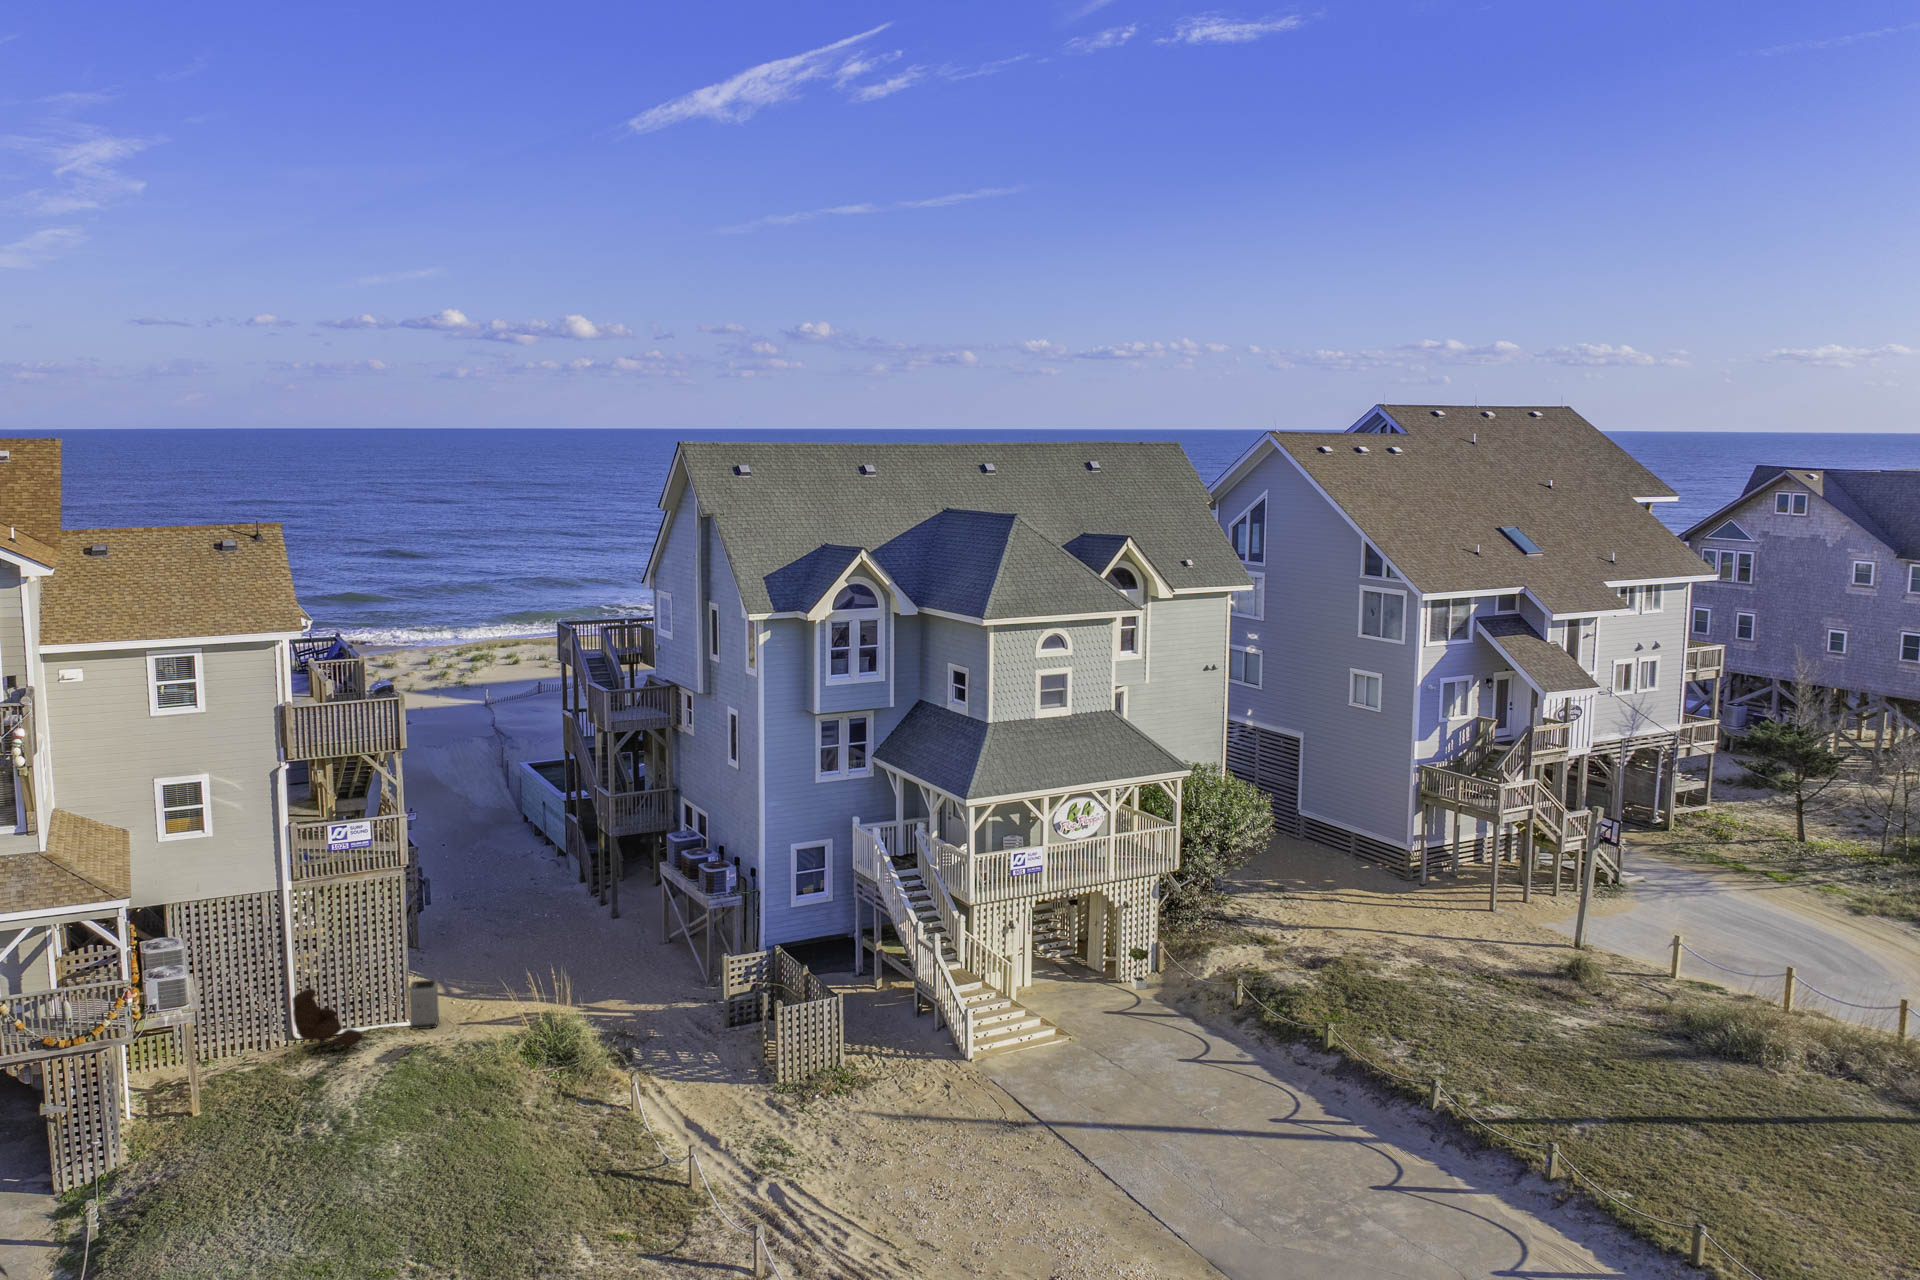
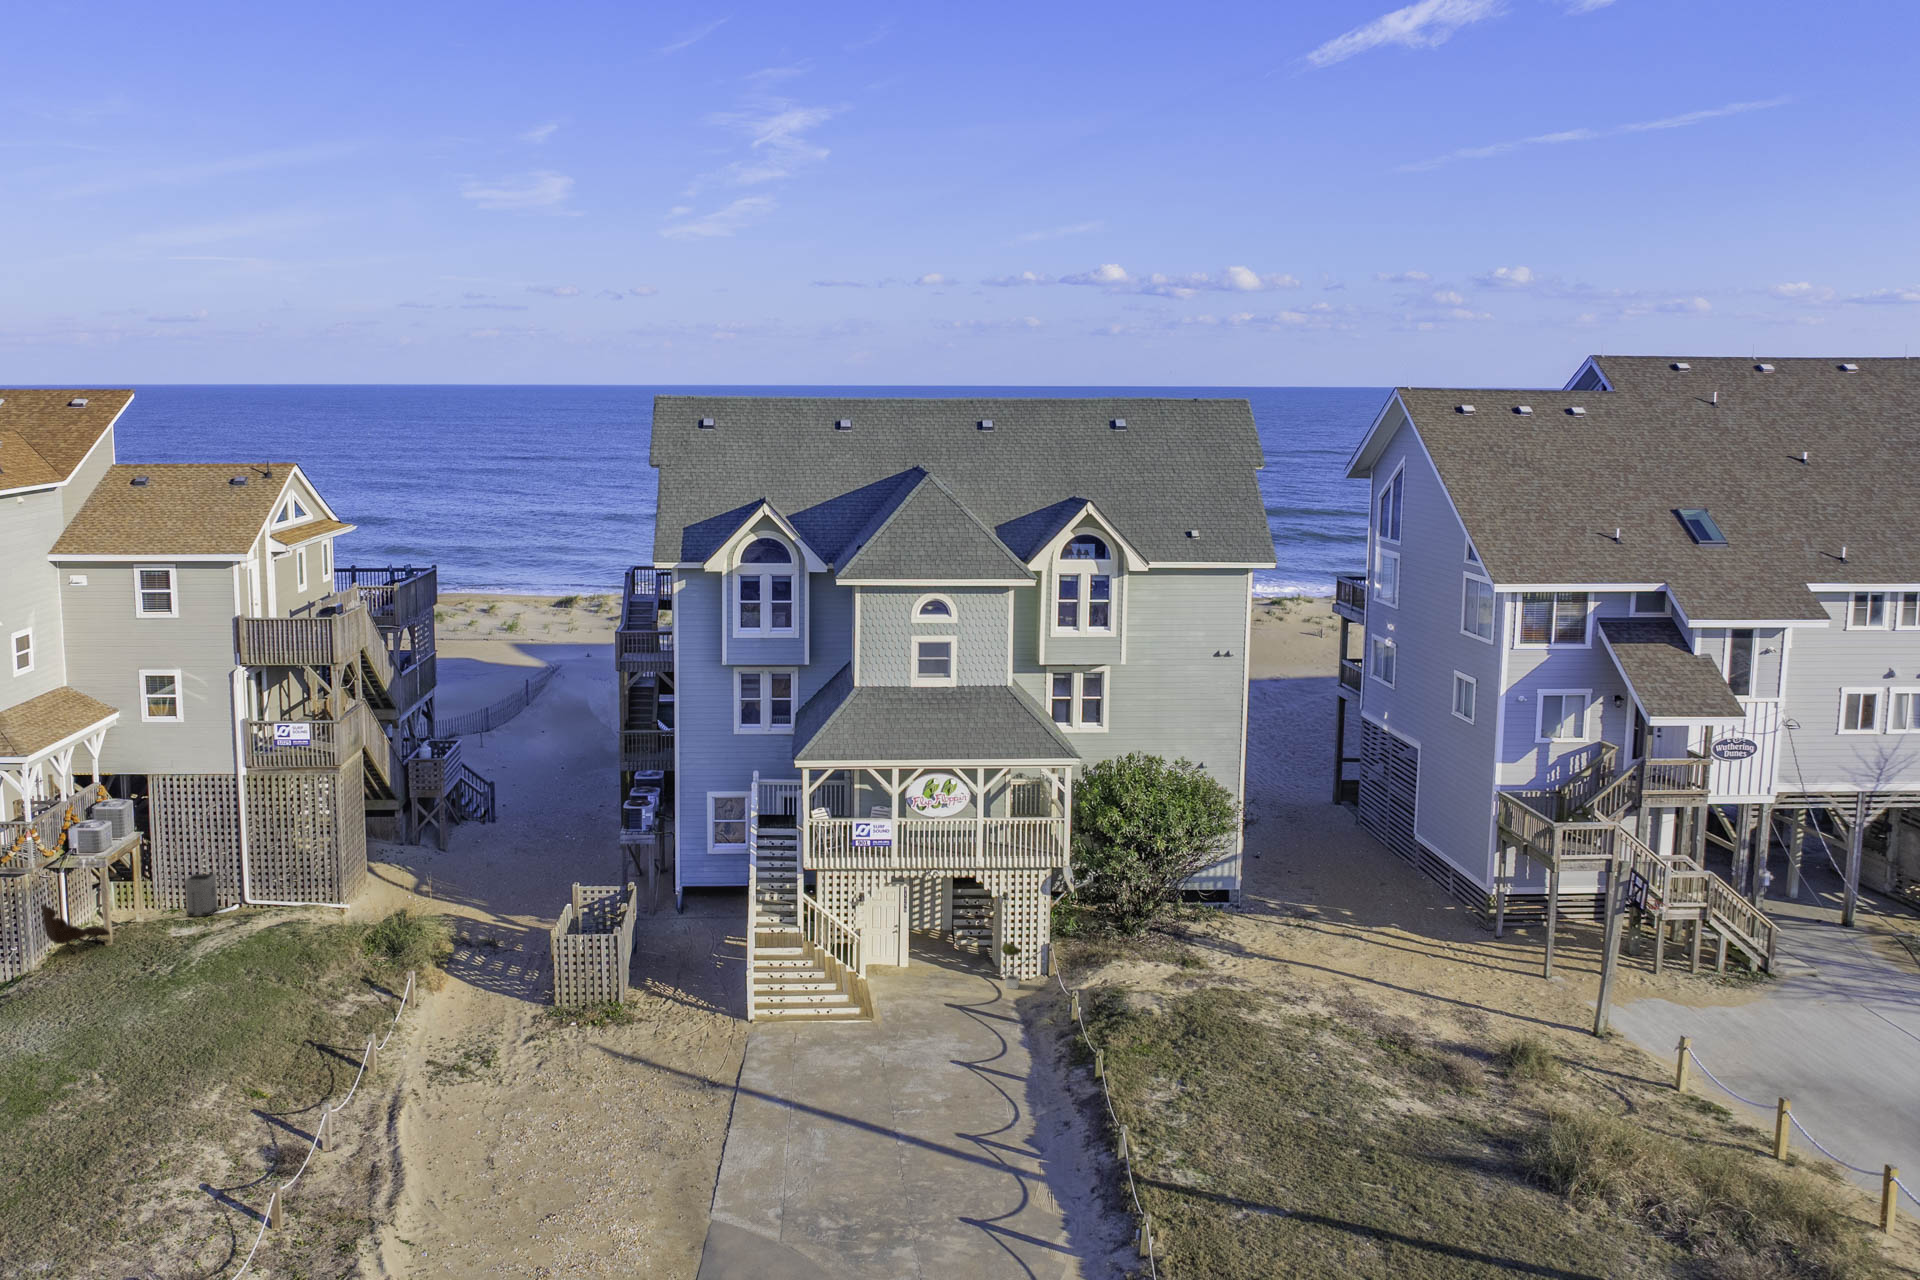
trash can: present [409,980,439,1029] -> present [185,874,217,917]
lounge chair: present [293,988,363,1054] -> present [42,904,110,955]

